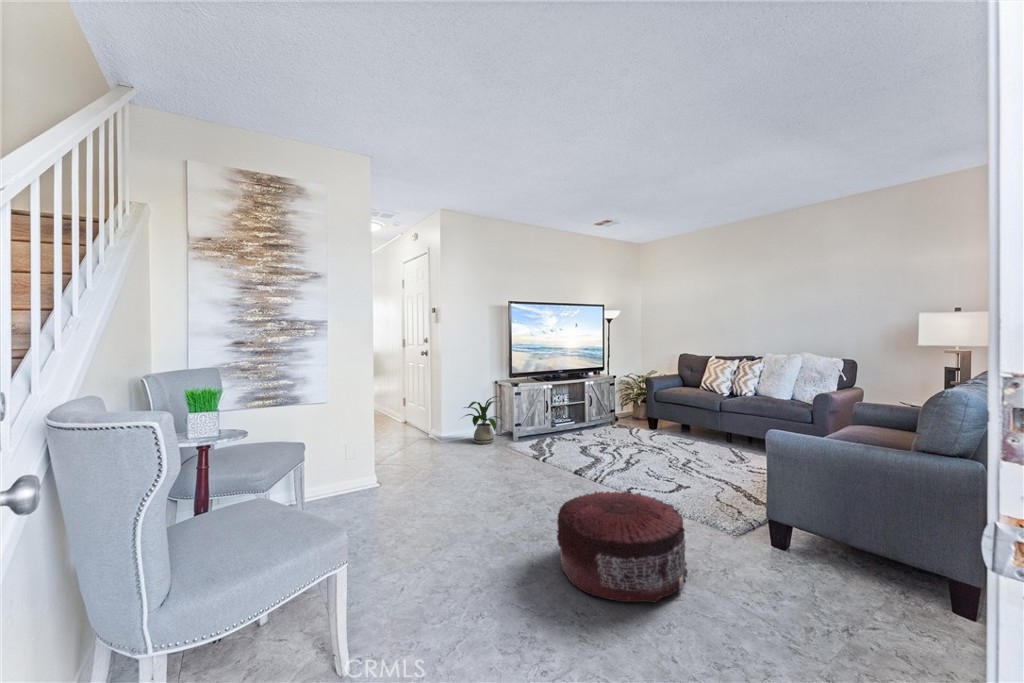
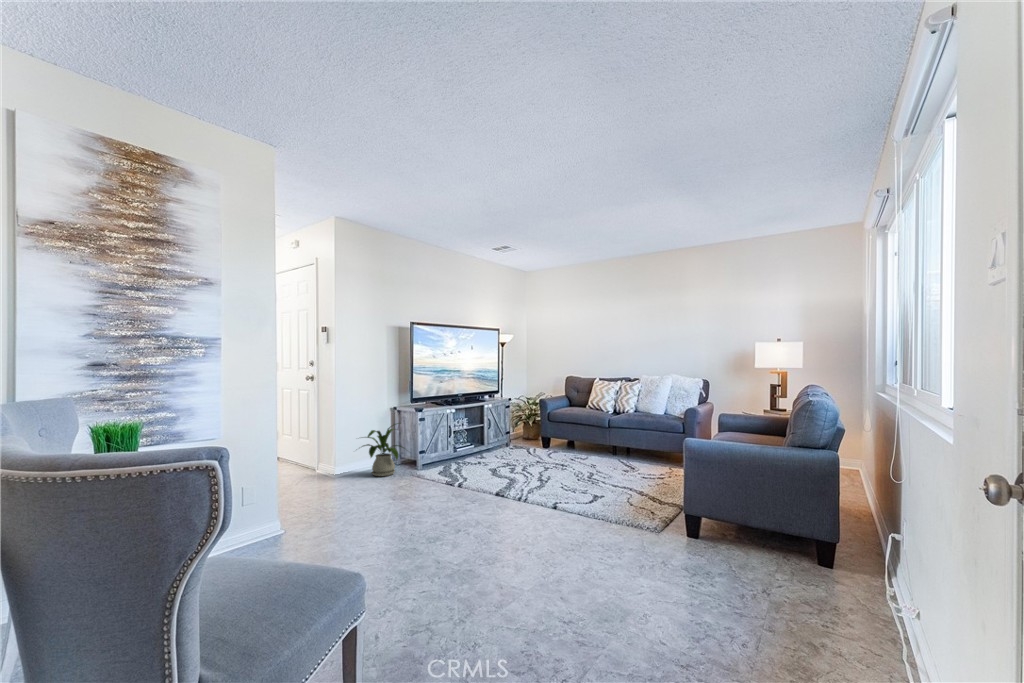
pouf: present [557,491,687,603] -> none [521,500,646,605]

